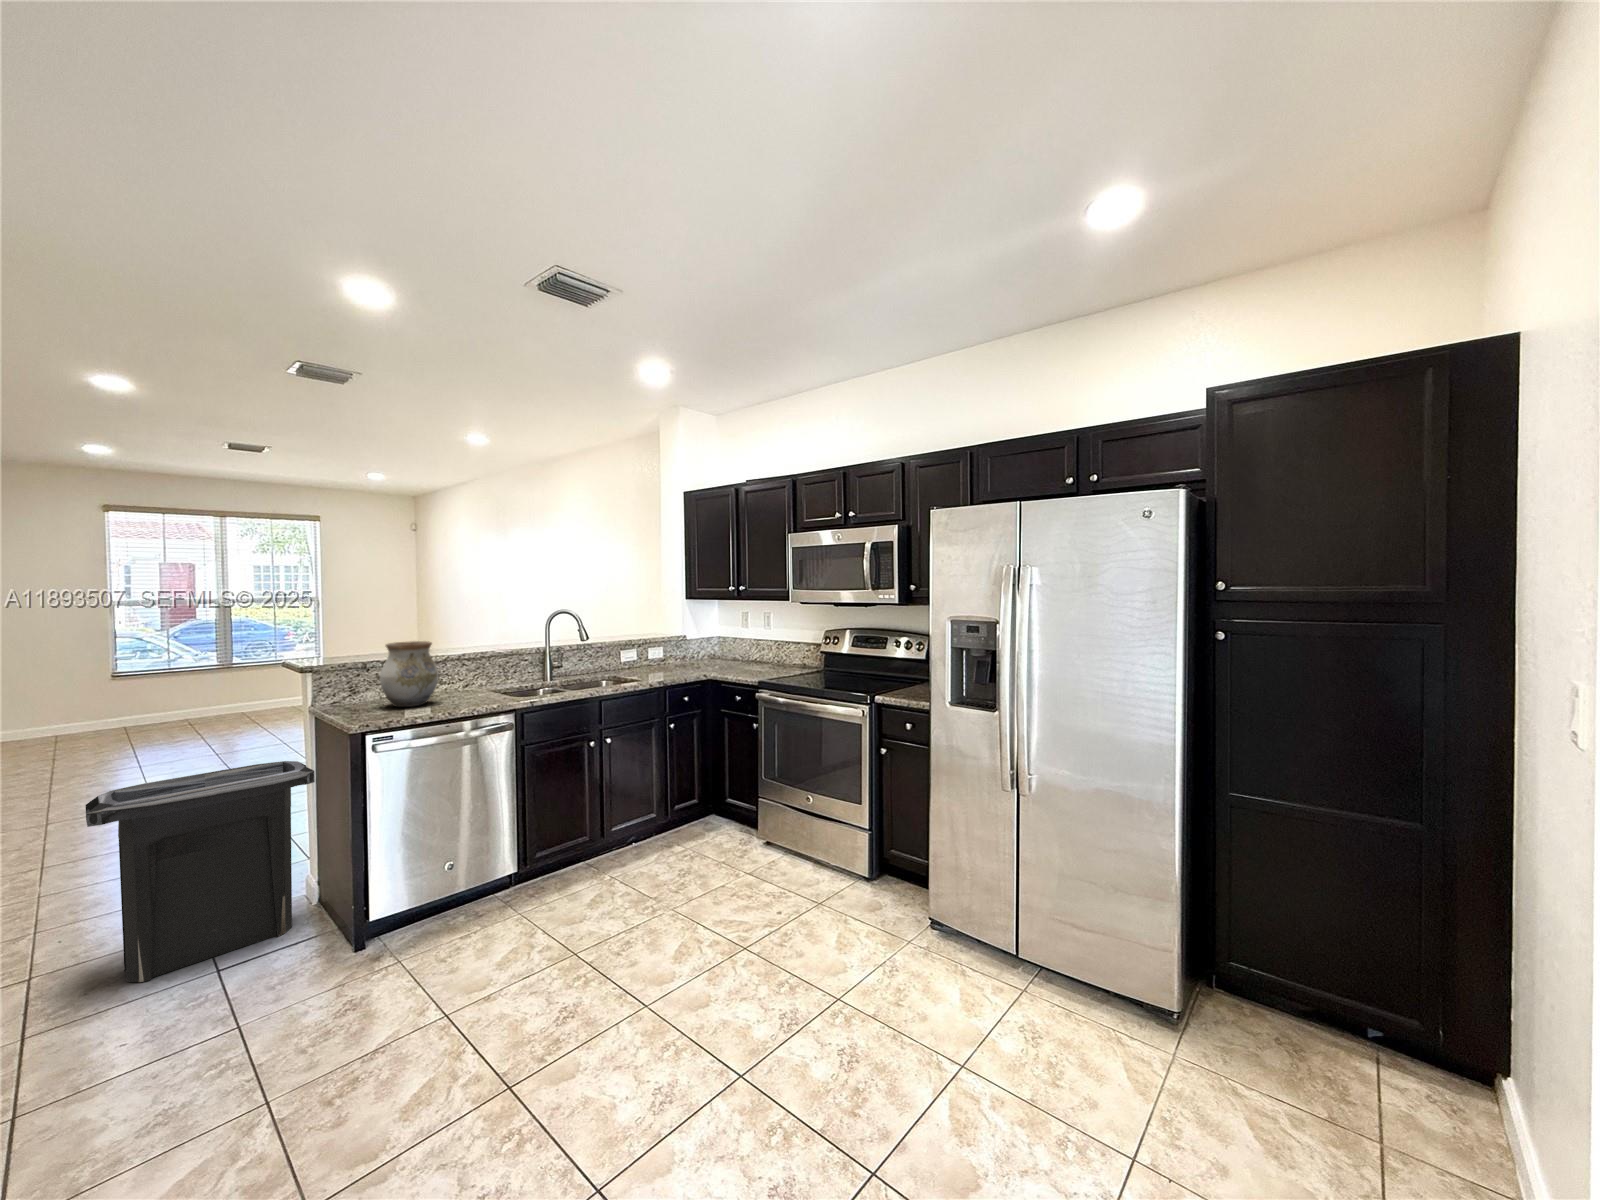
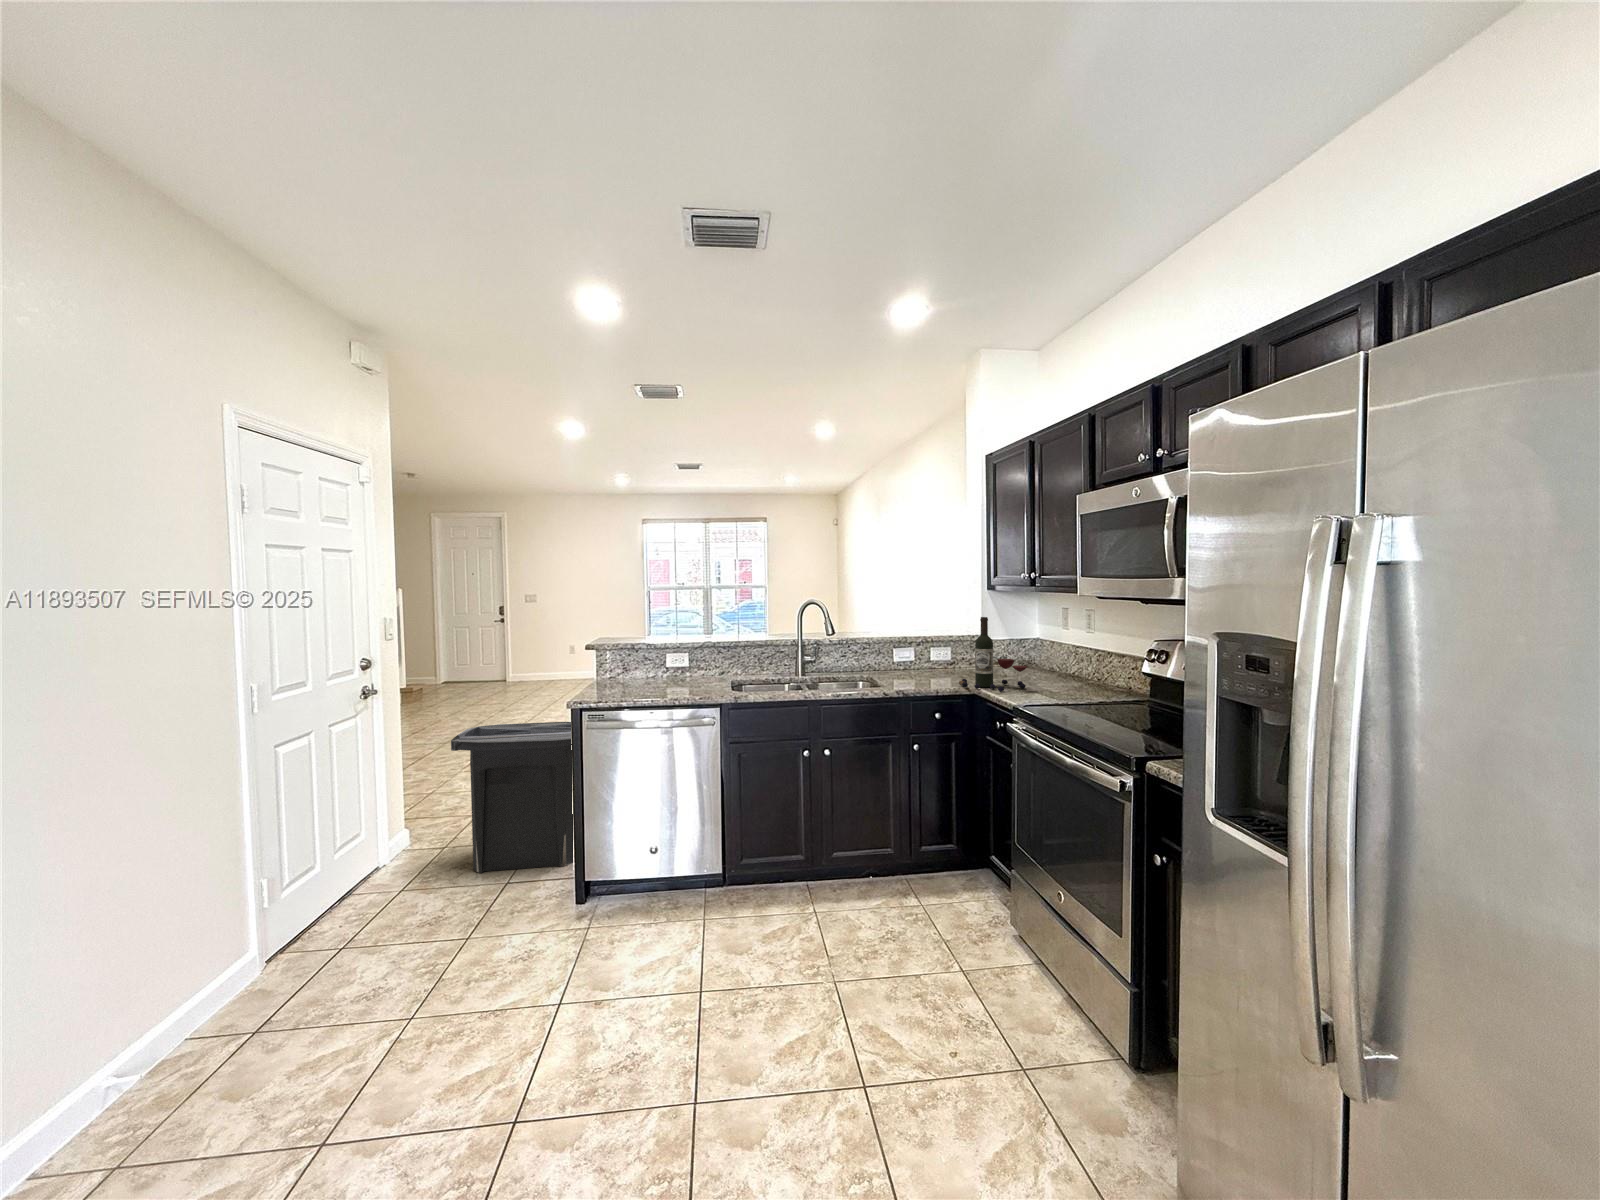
wine bottle: none [693,620,749,675] -> present [959,617,1027,691]
vase: present [380,641,439,707] -> none [631,628,679,688]

